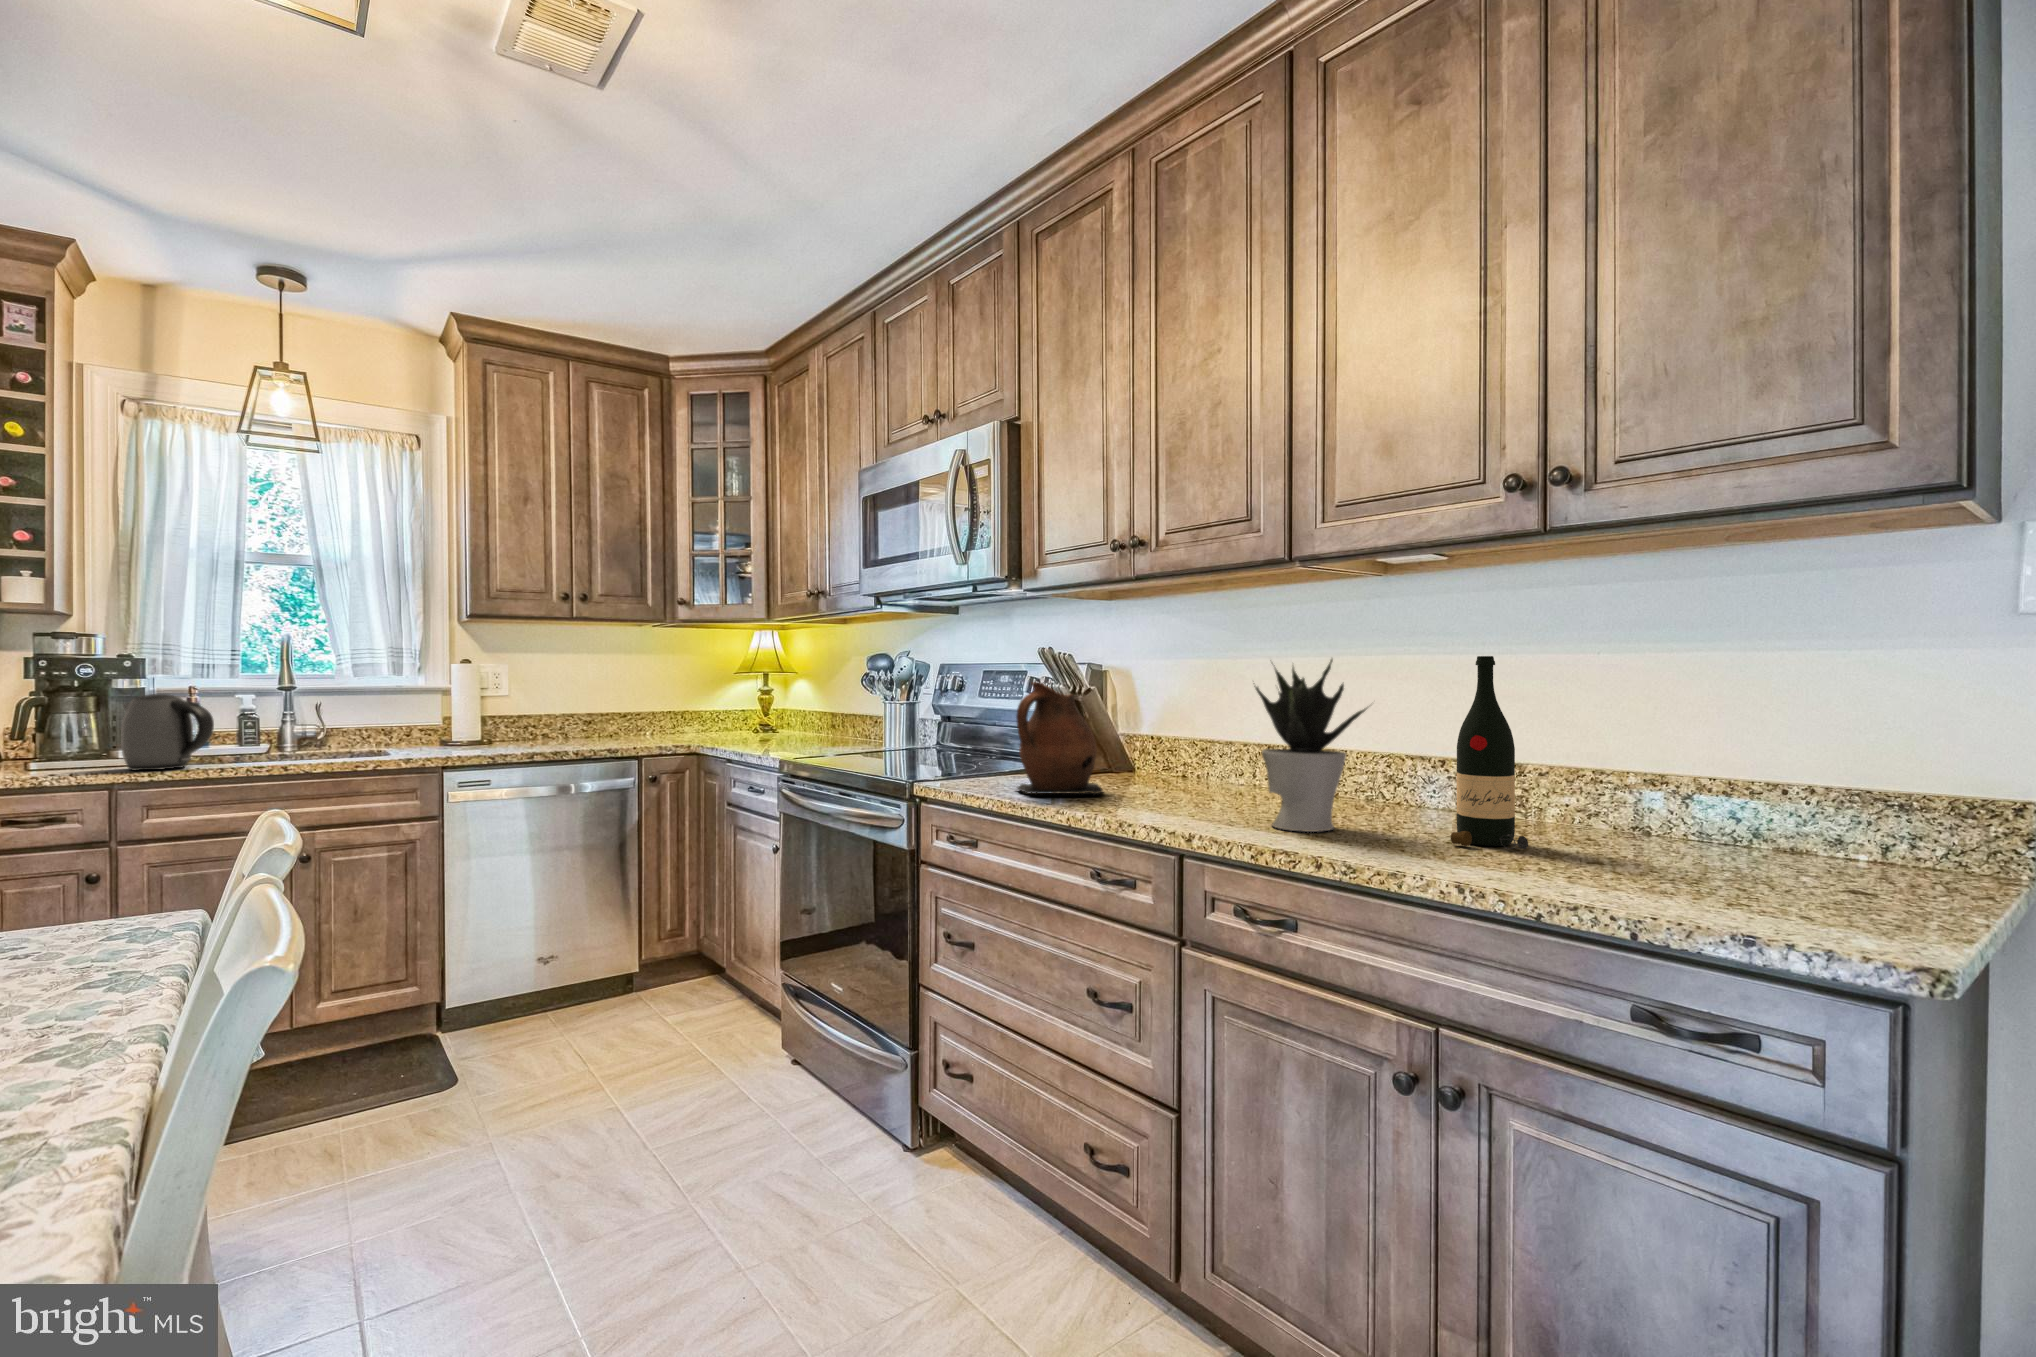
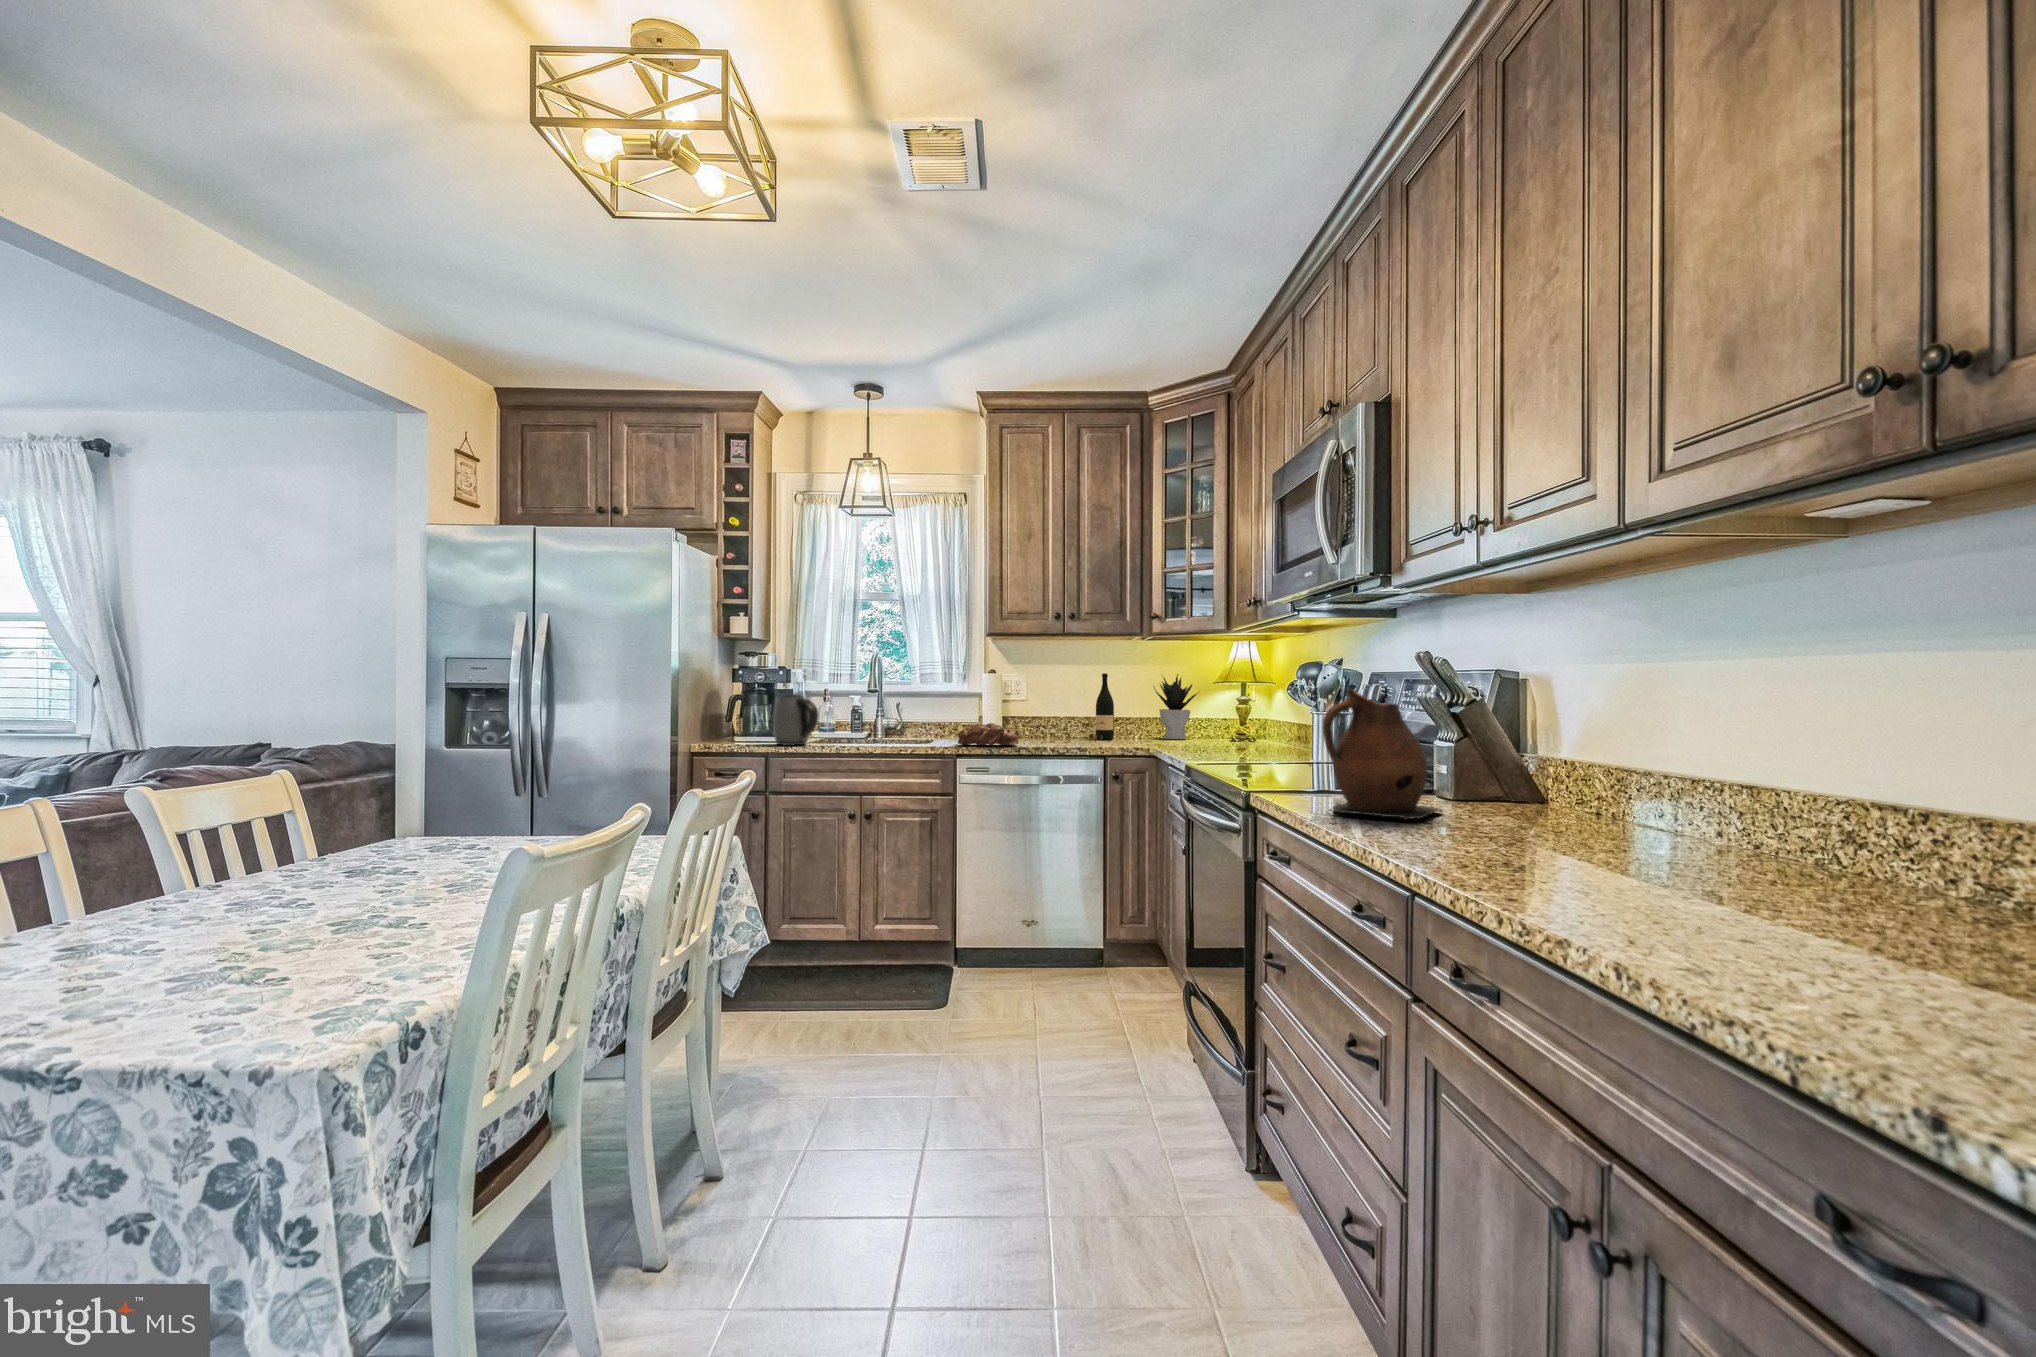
wine bottle: present [1451,656,1528,849] -> present [1089,673,1114,740]
potted plant: present [1254,659,1367,832] -> present [1154,674,1198,739]
bread loaf: none [444,725,532,754] -> present [958,723,1020,745]

